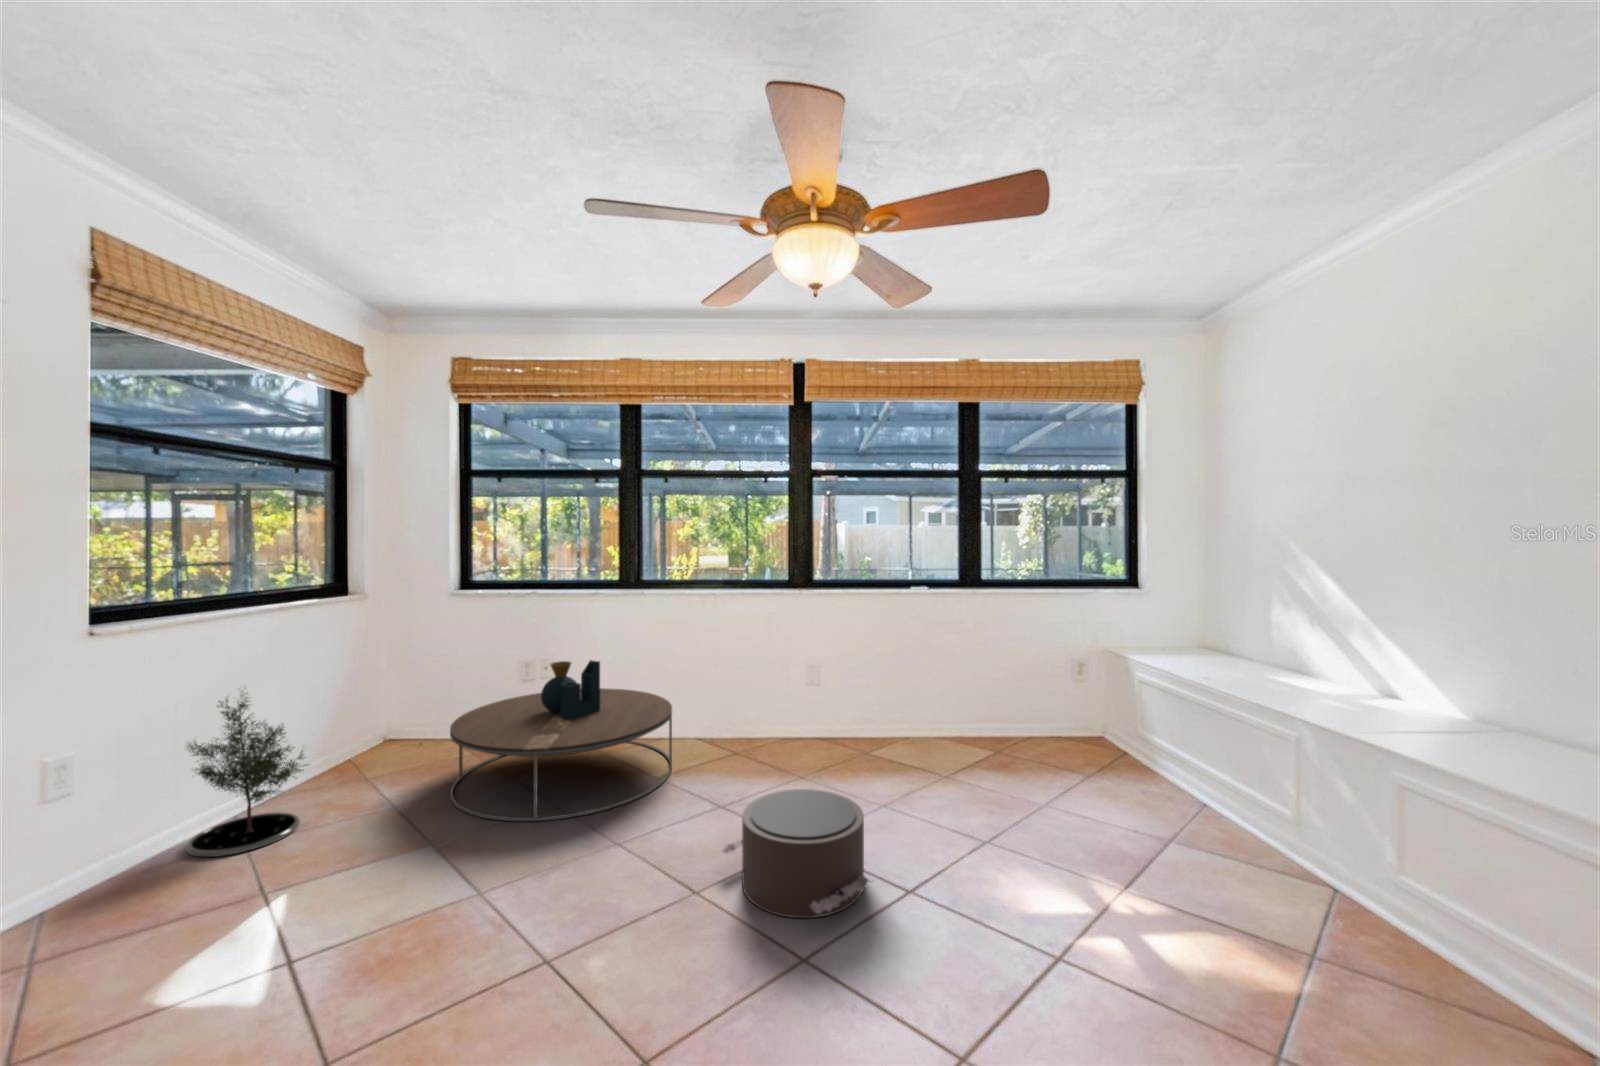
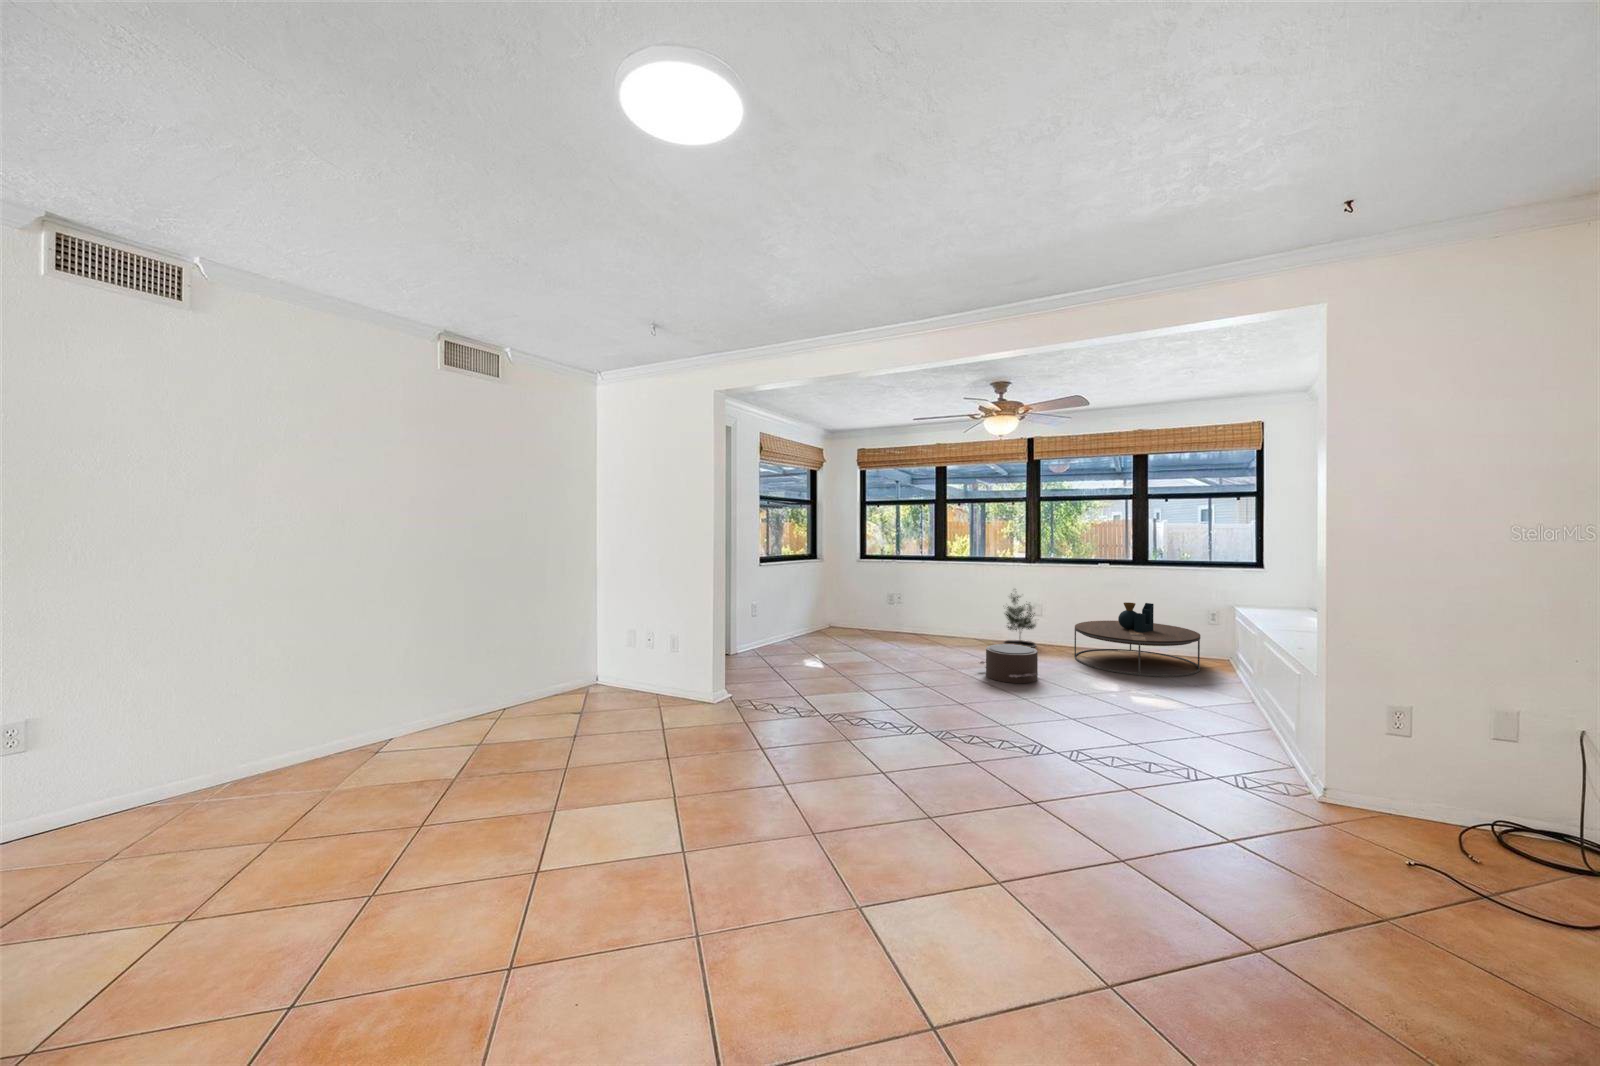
coffee table: present [450,660,672,821] -> present [1074,602,1200,677]
potted tree: present [186,686,306,857] -> present [1003,593,1036,647]

